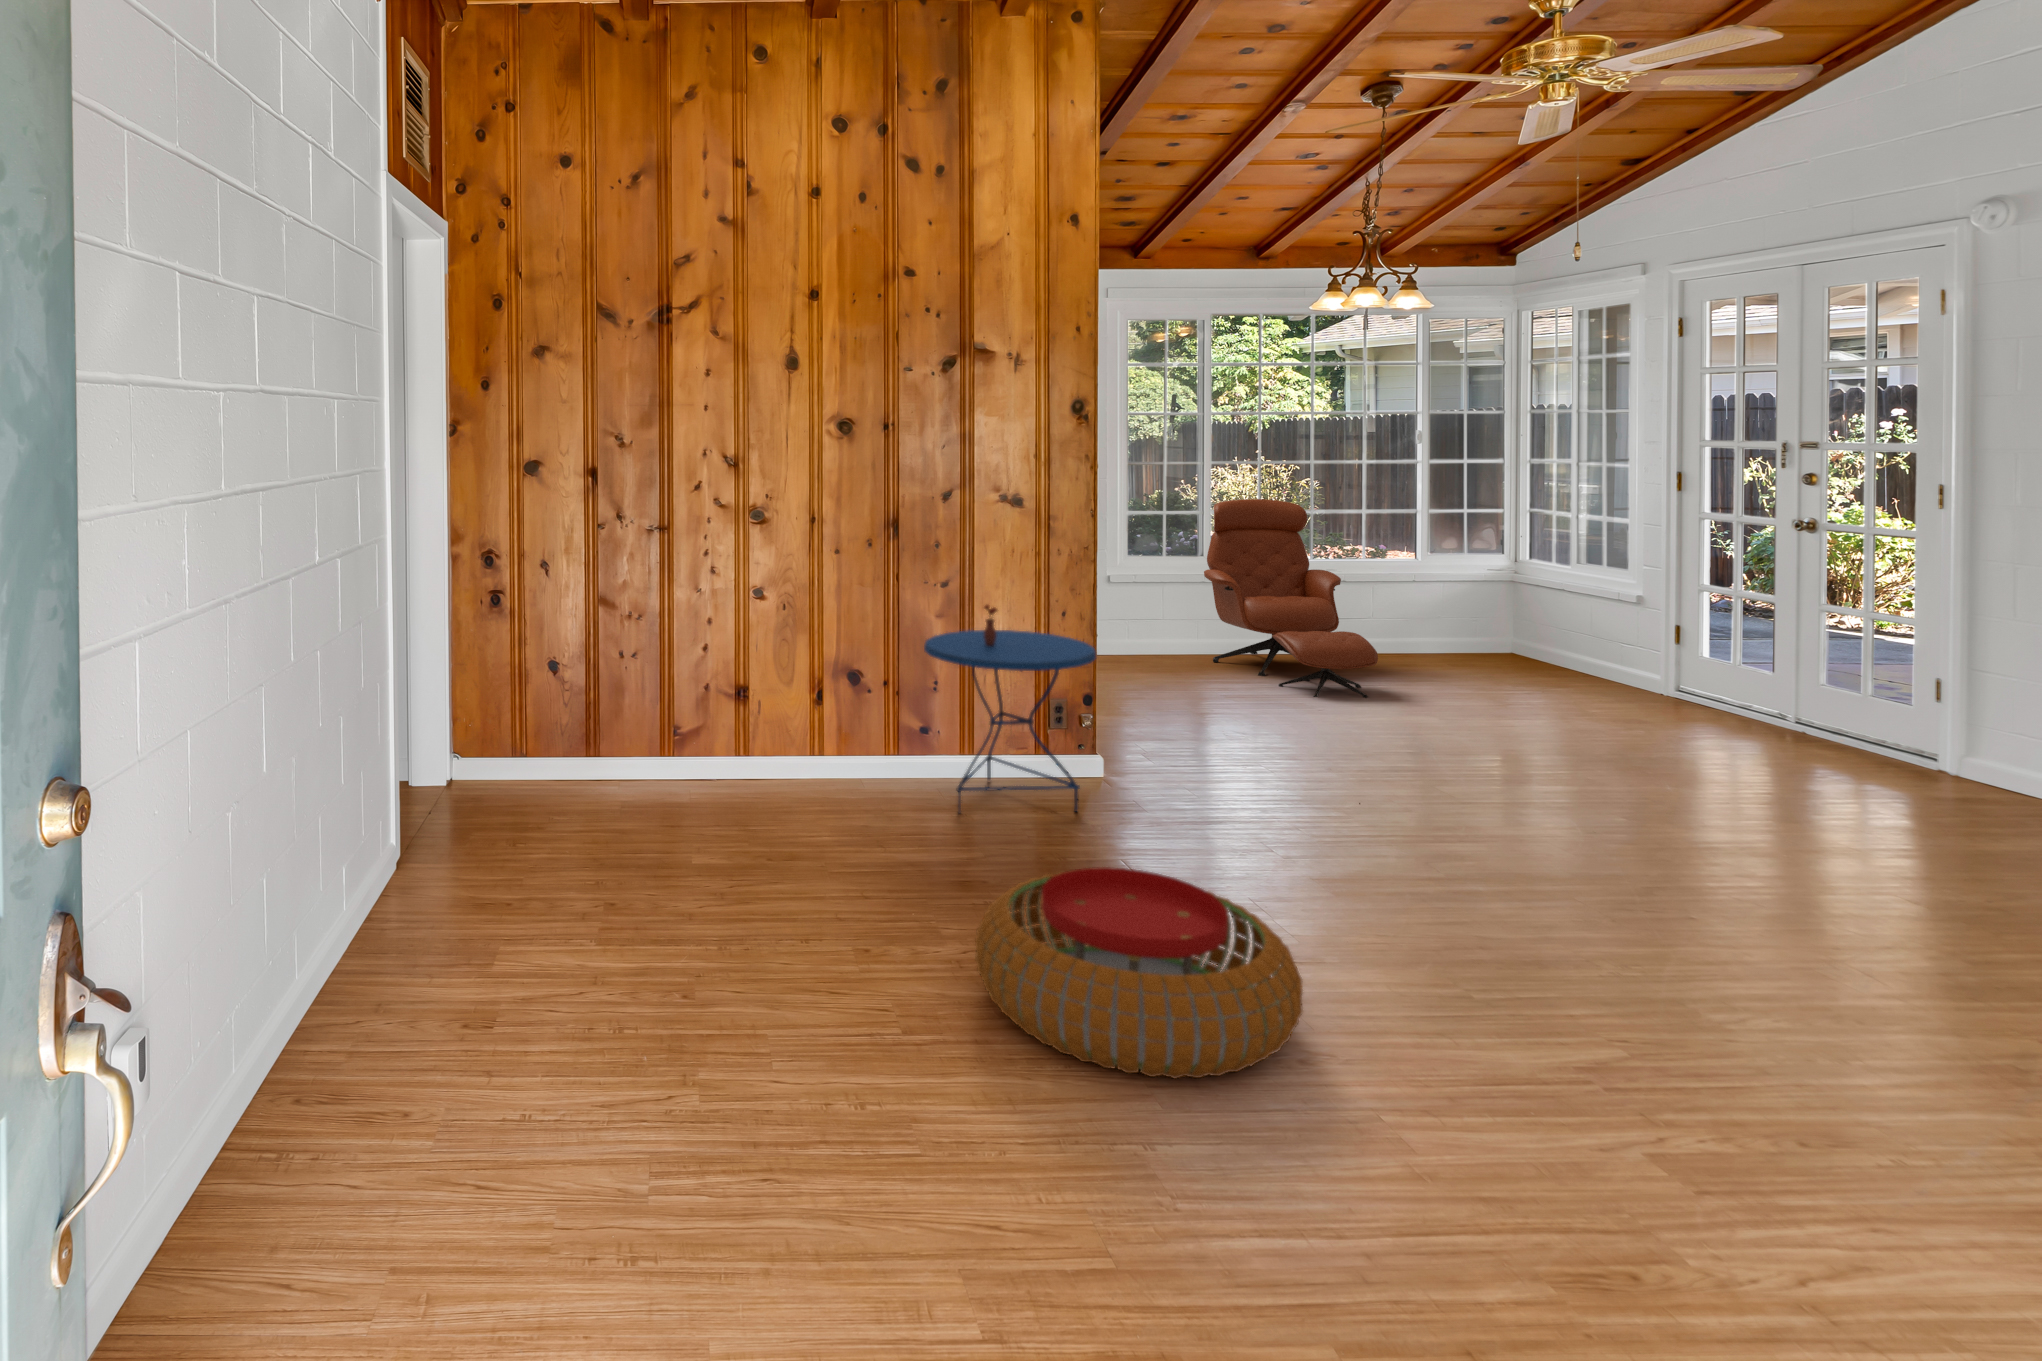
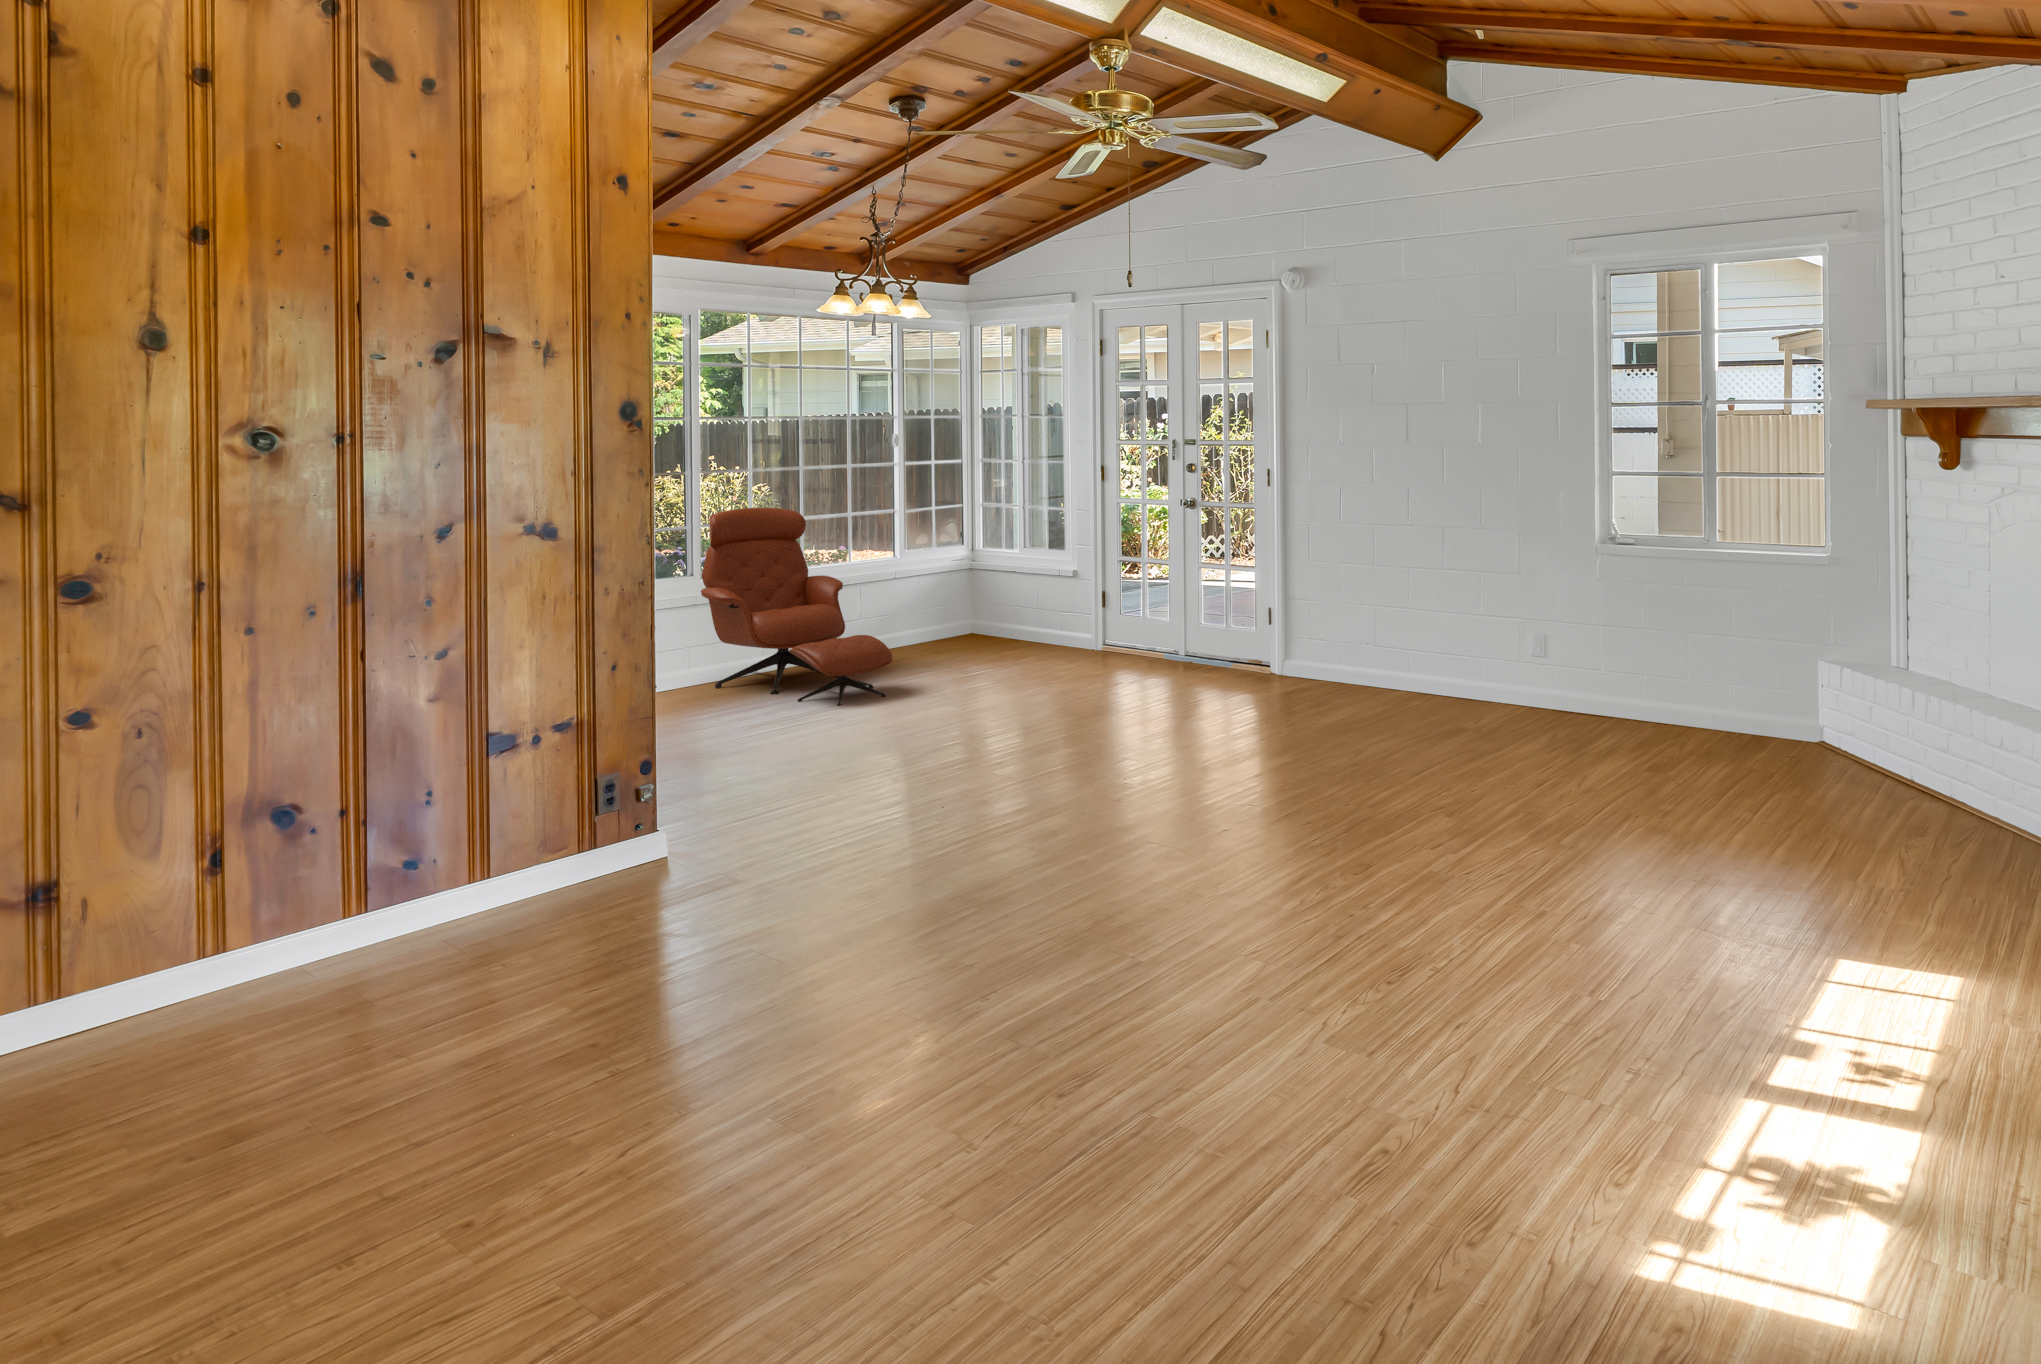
side table: present [924,605,1096,813] -> none [430,674,688,963]
pouf: present [975,867,1303,1078] -> none [671,950,1053,1216]

